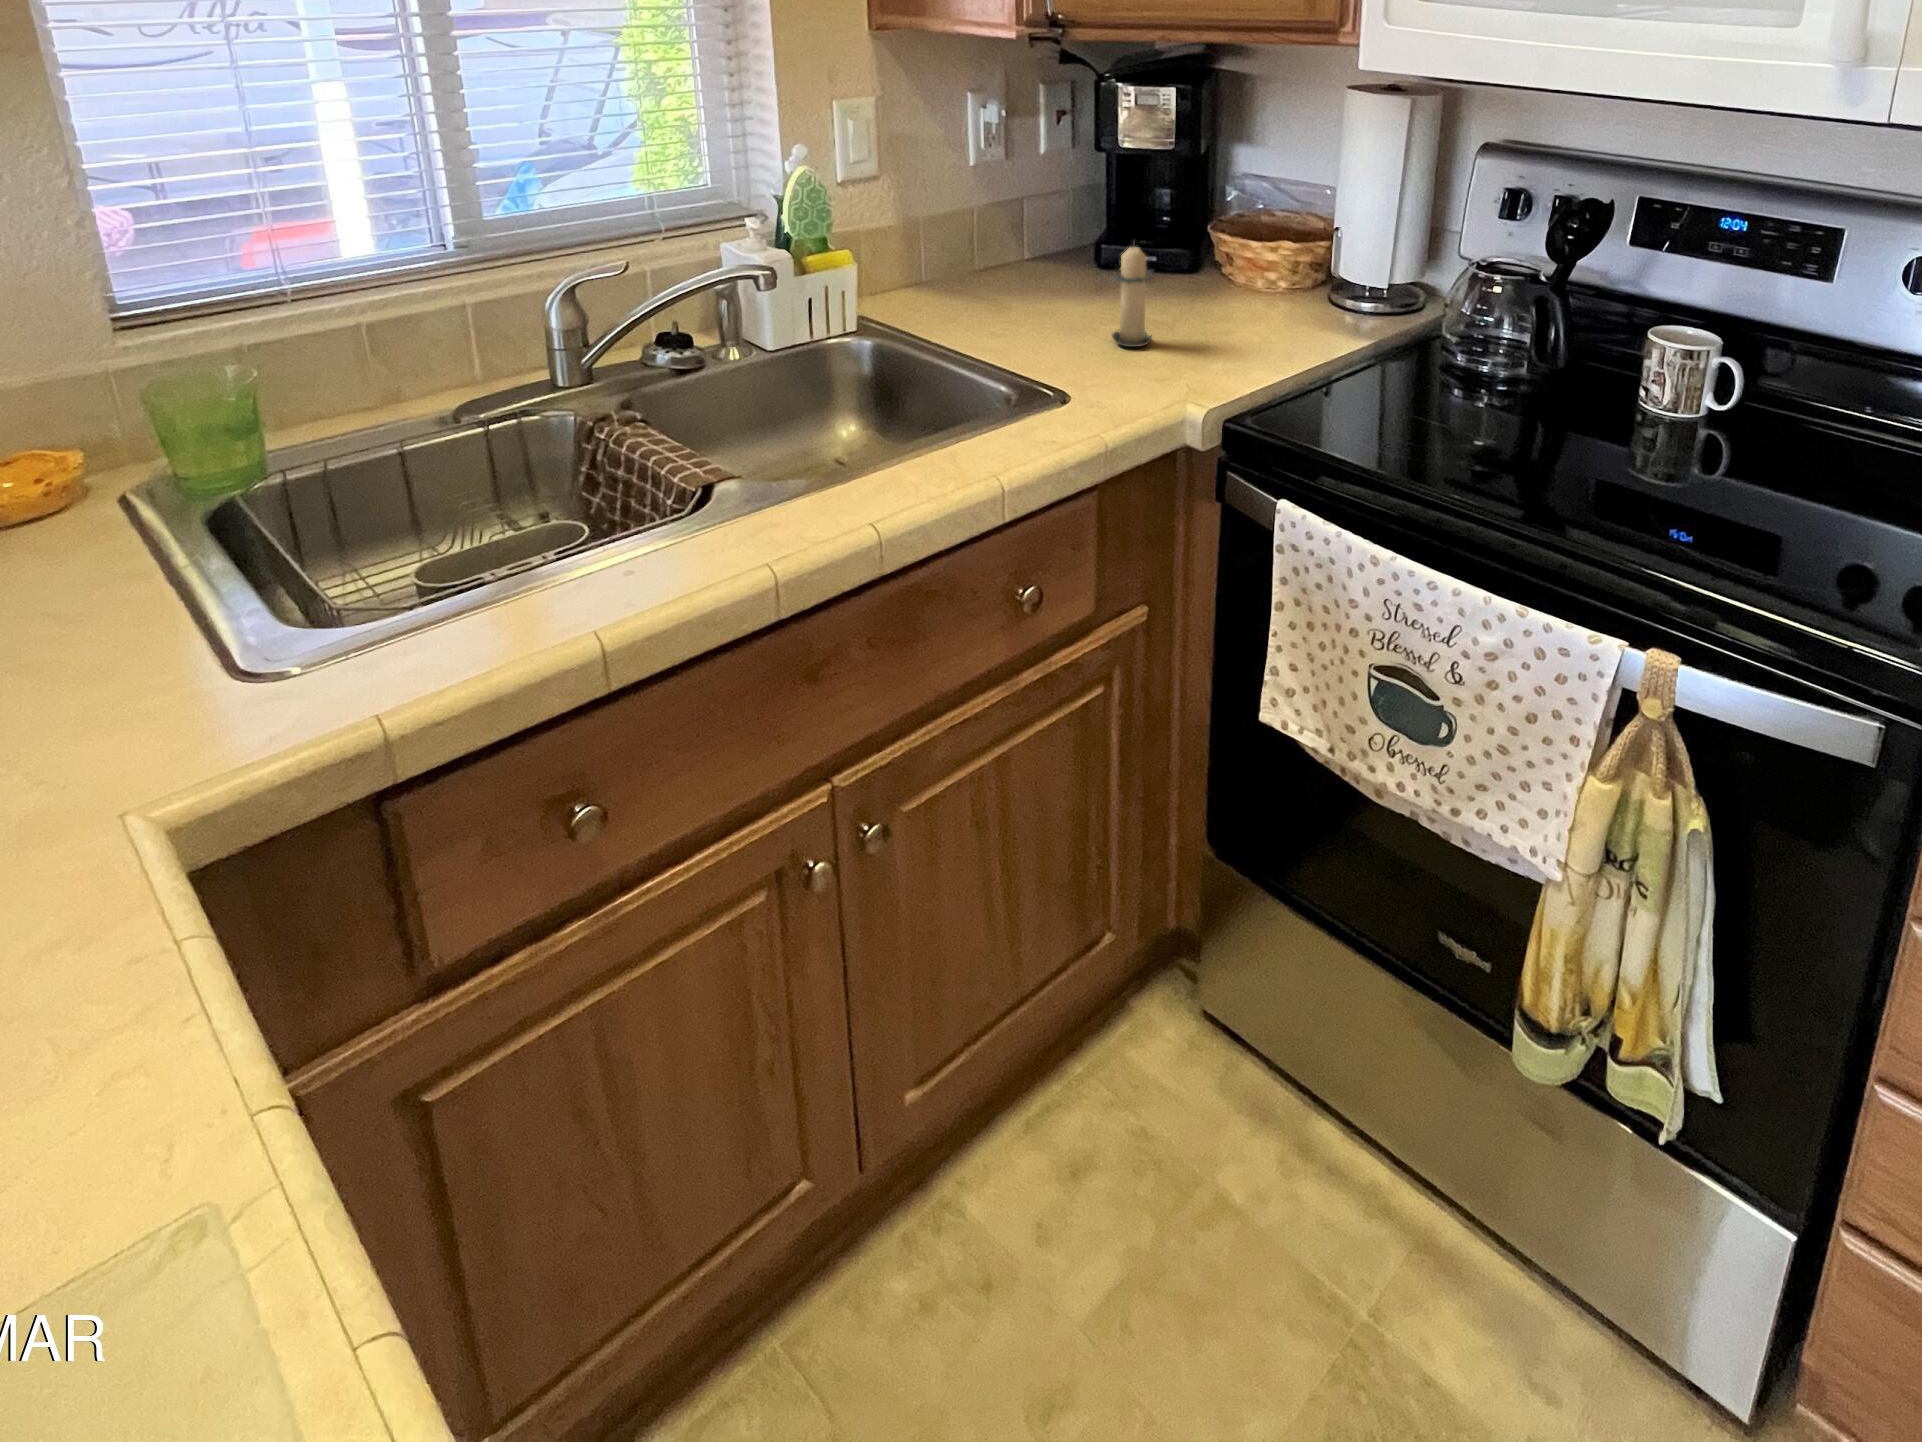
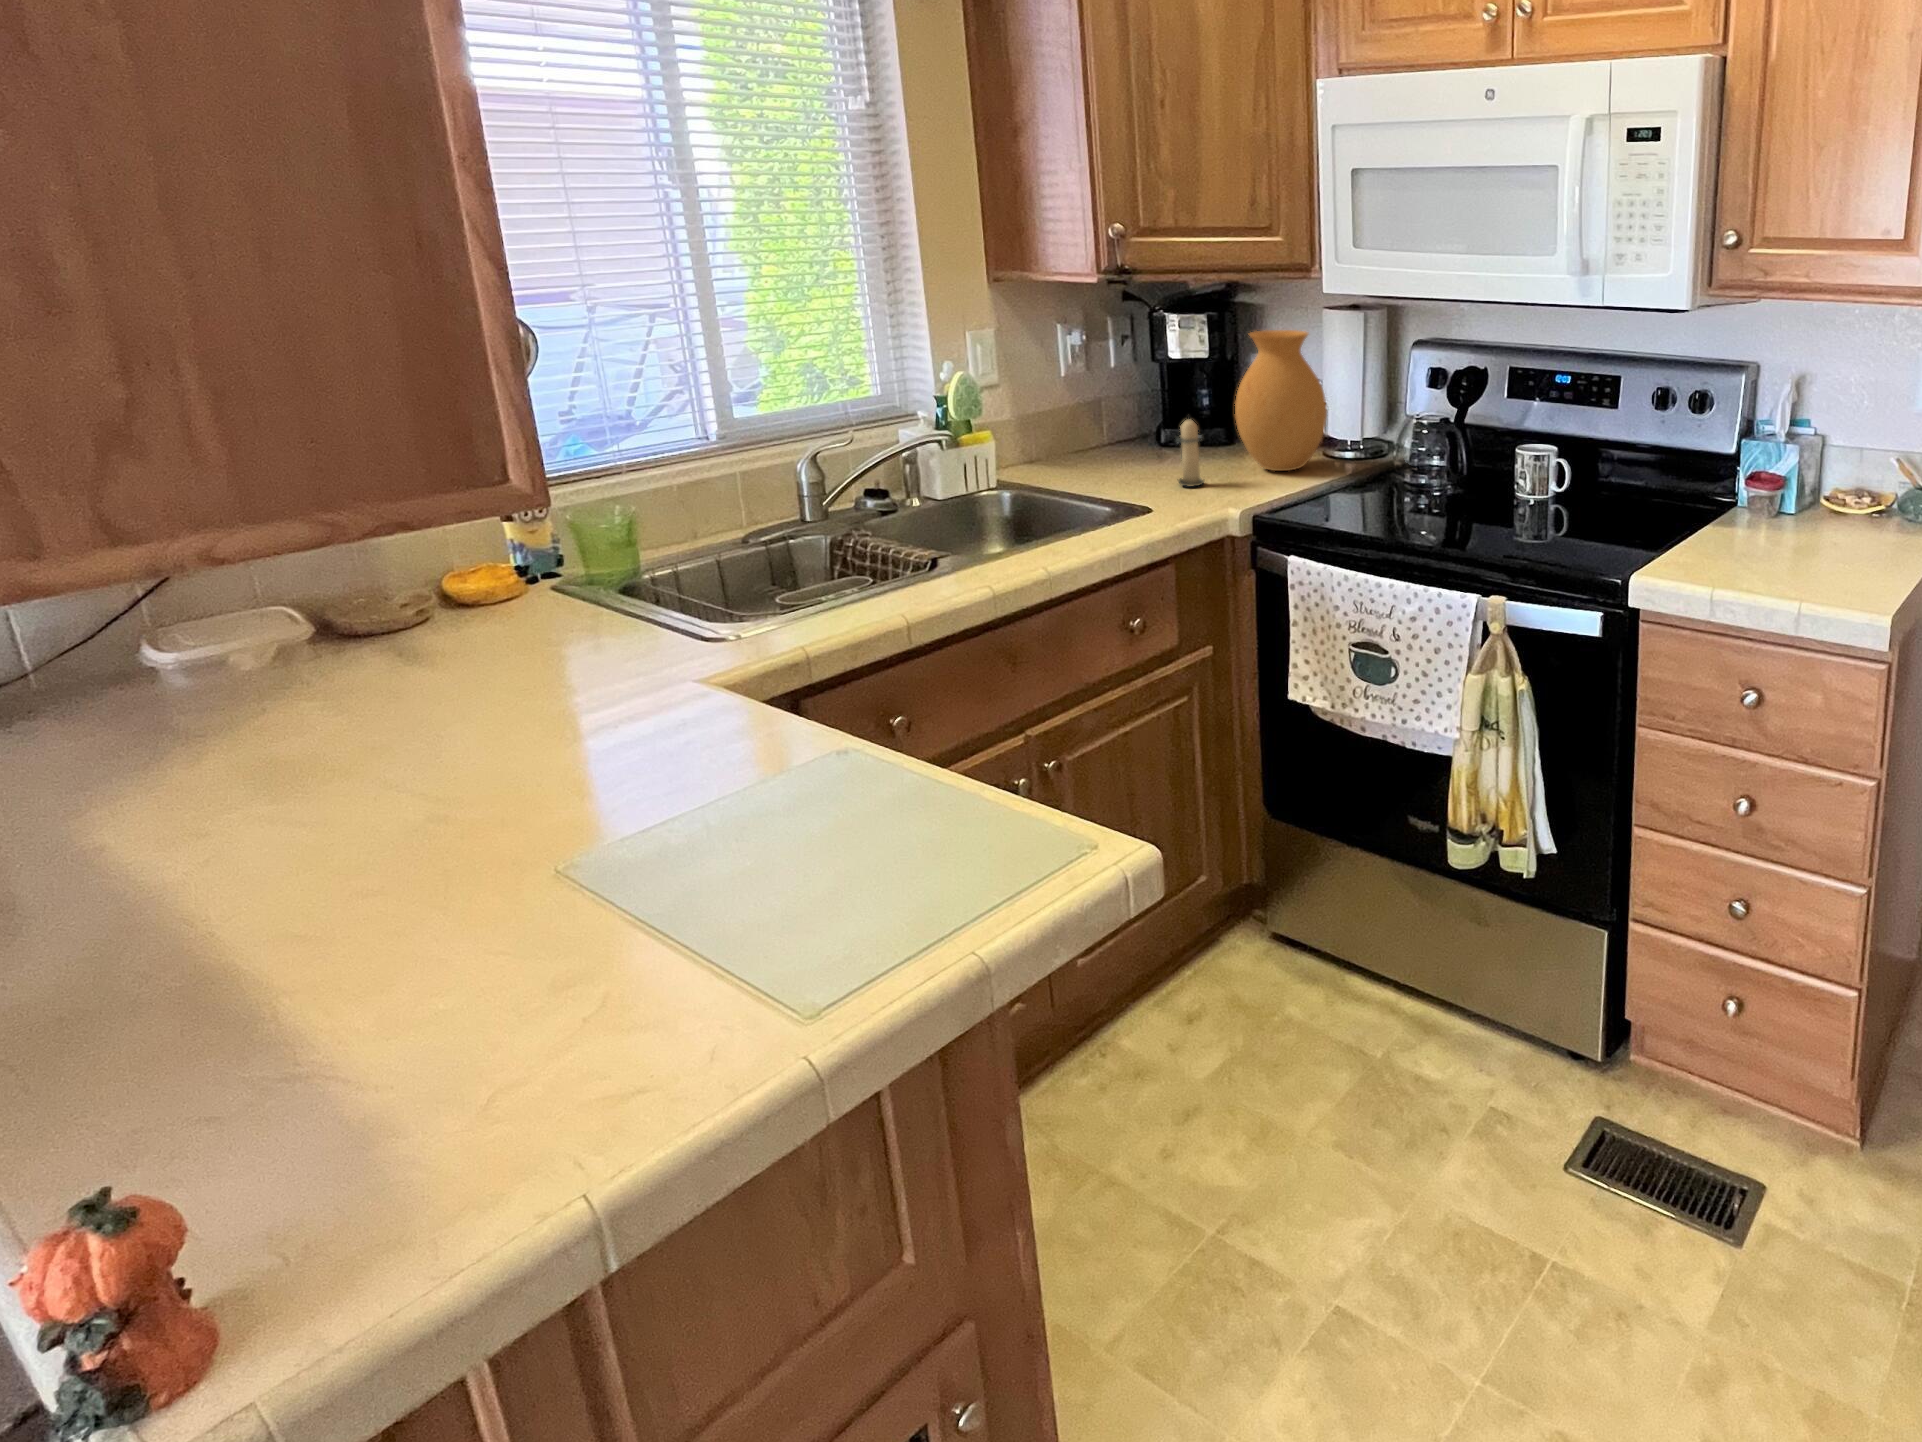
vase: none [1203,113,1339,325] -> present [1235,330,1327,471]

